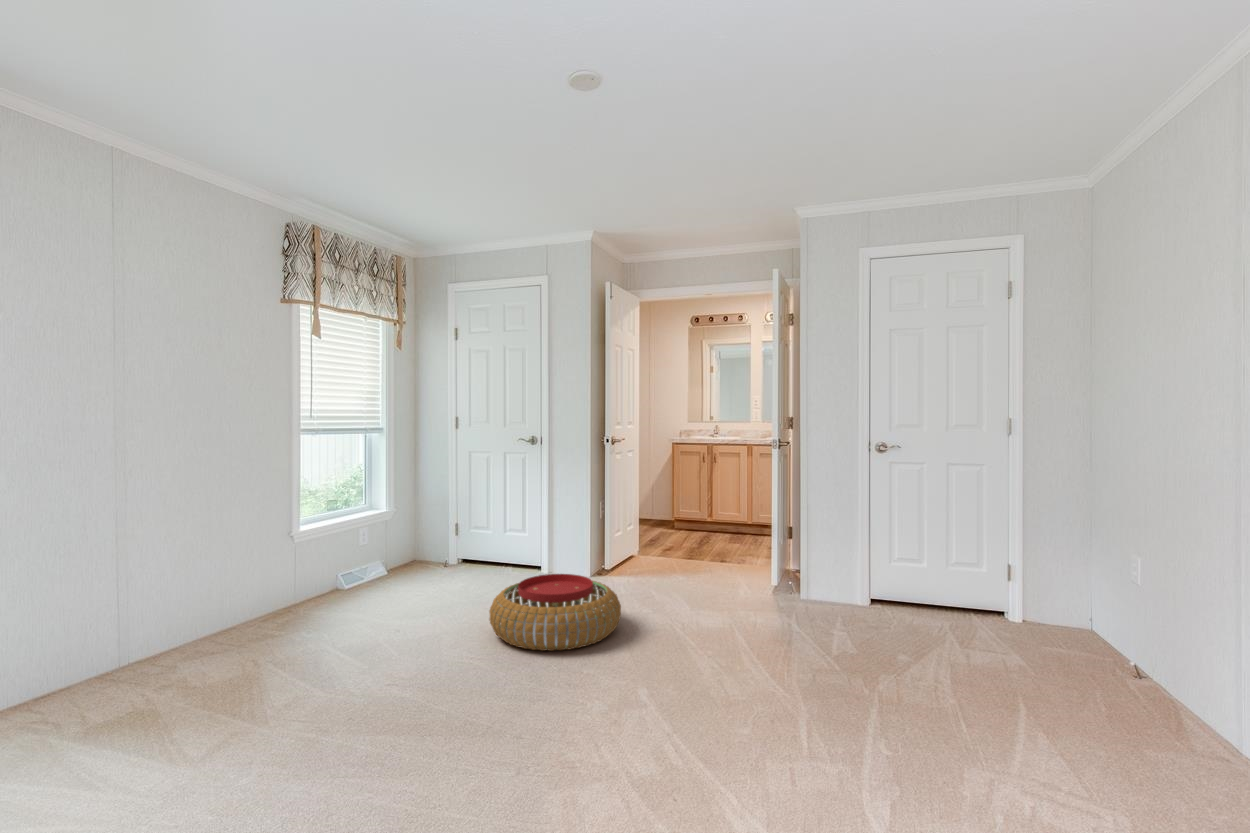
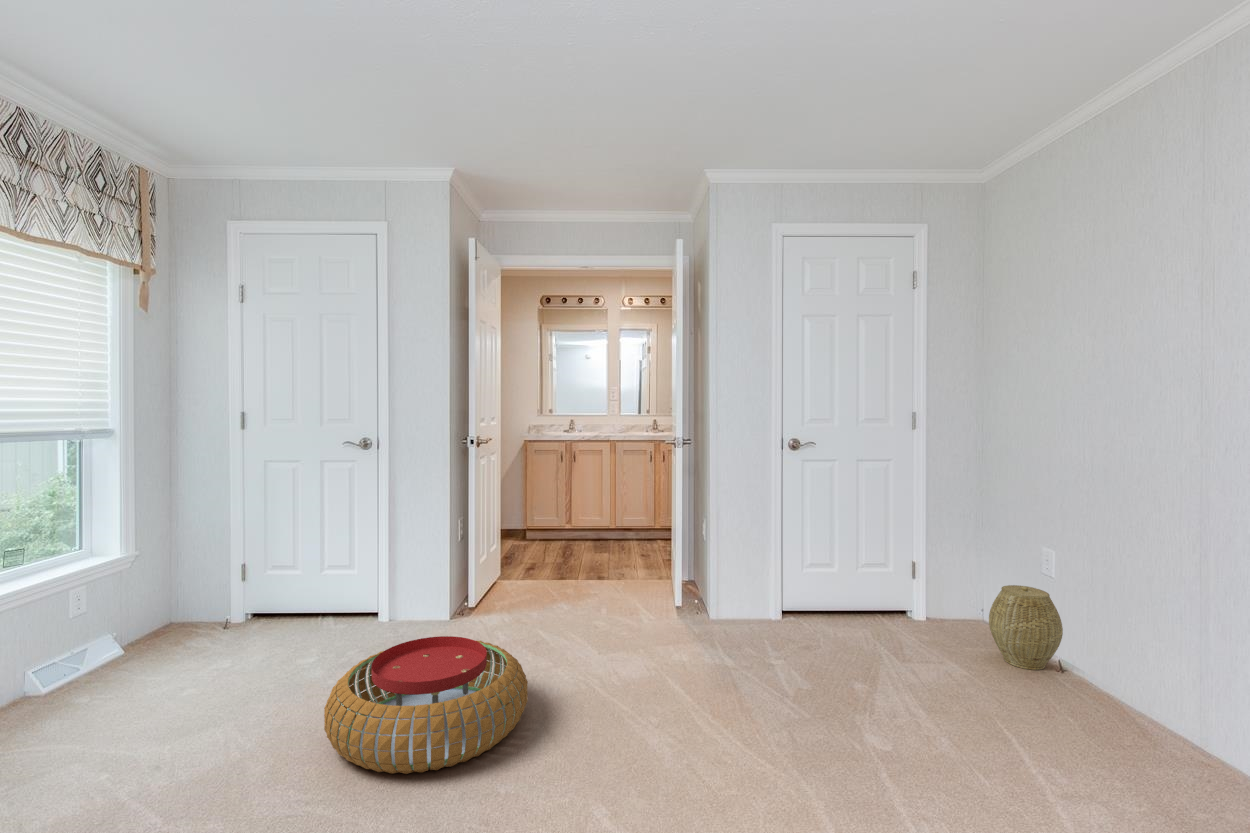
woven basket: none [1044,580,1116,659] -> present [989,585,1063,670]

